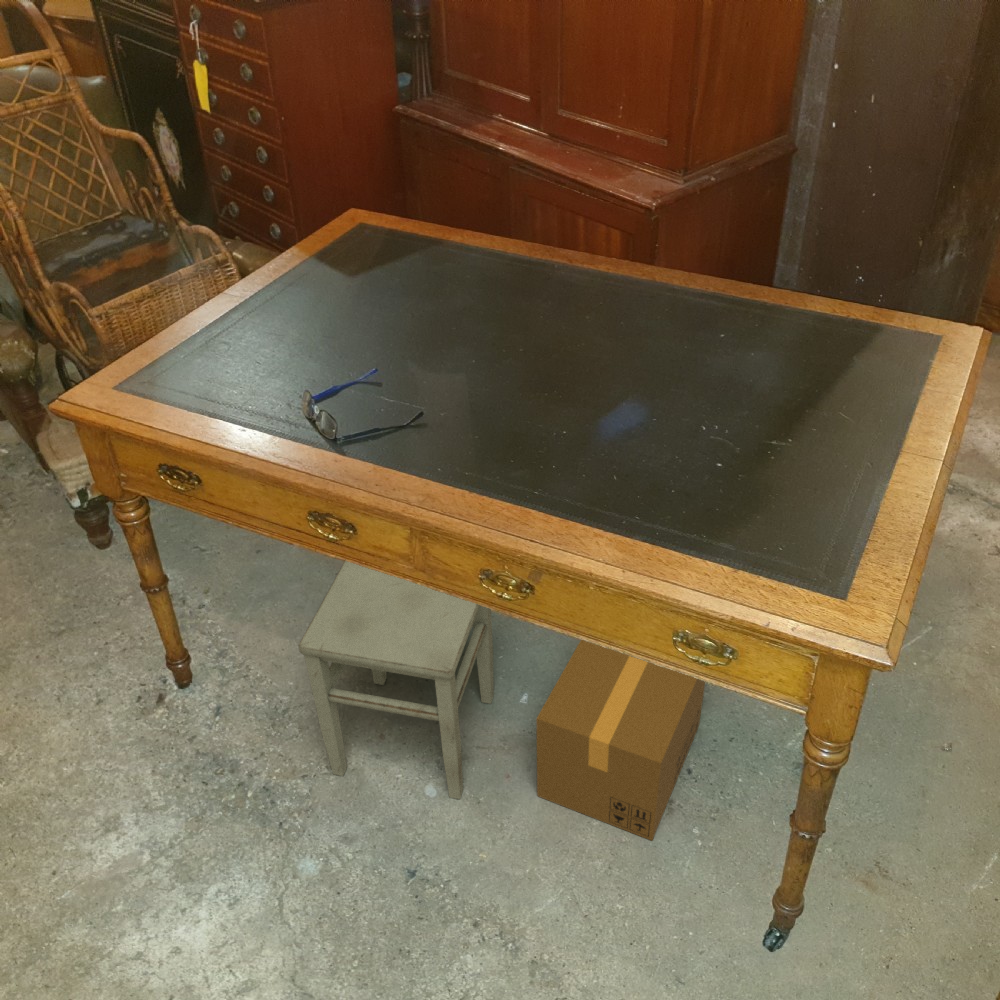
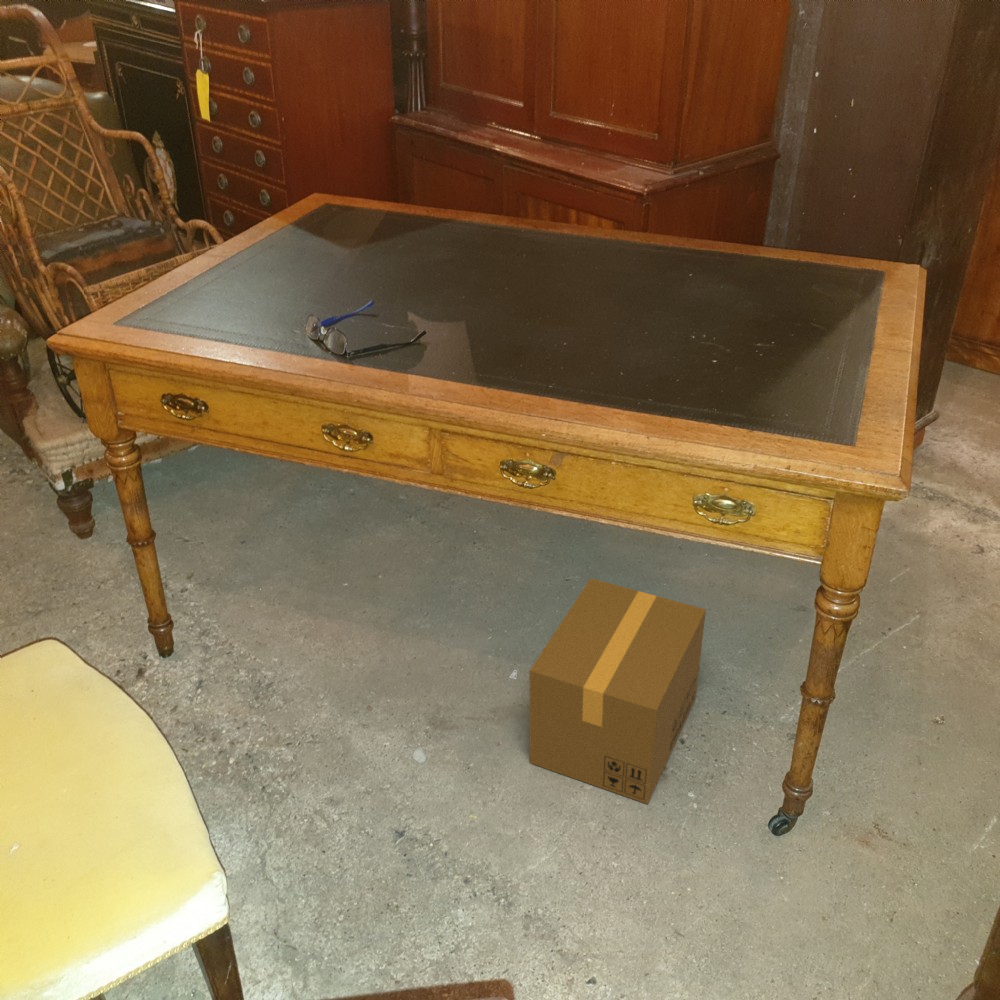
stool: present [298,561,494,799] -> none [289,504,486,766]

